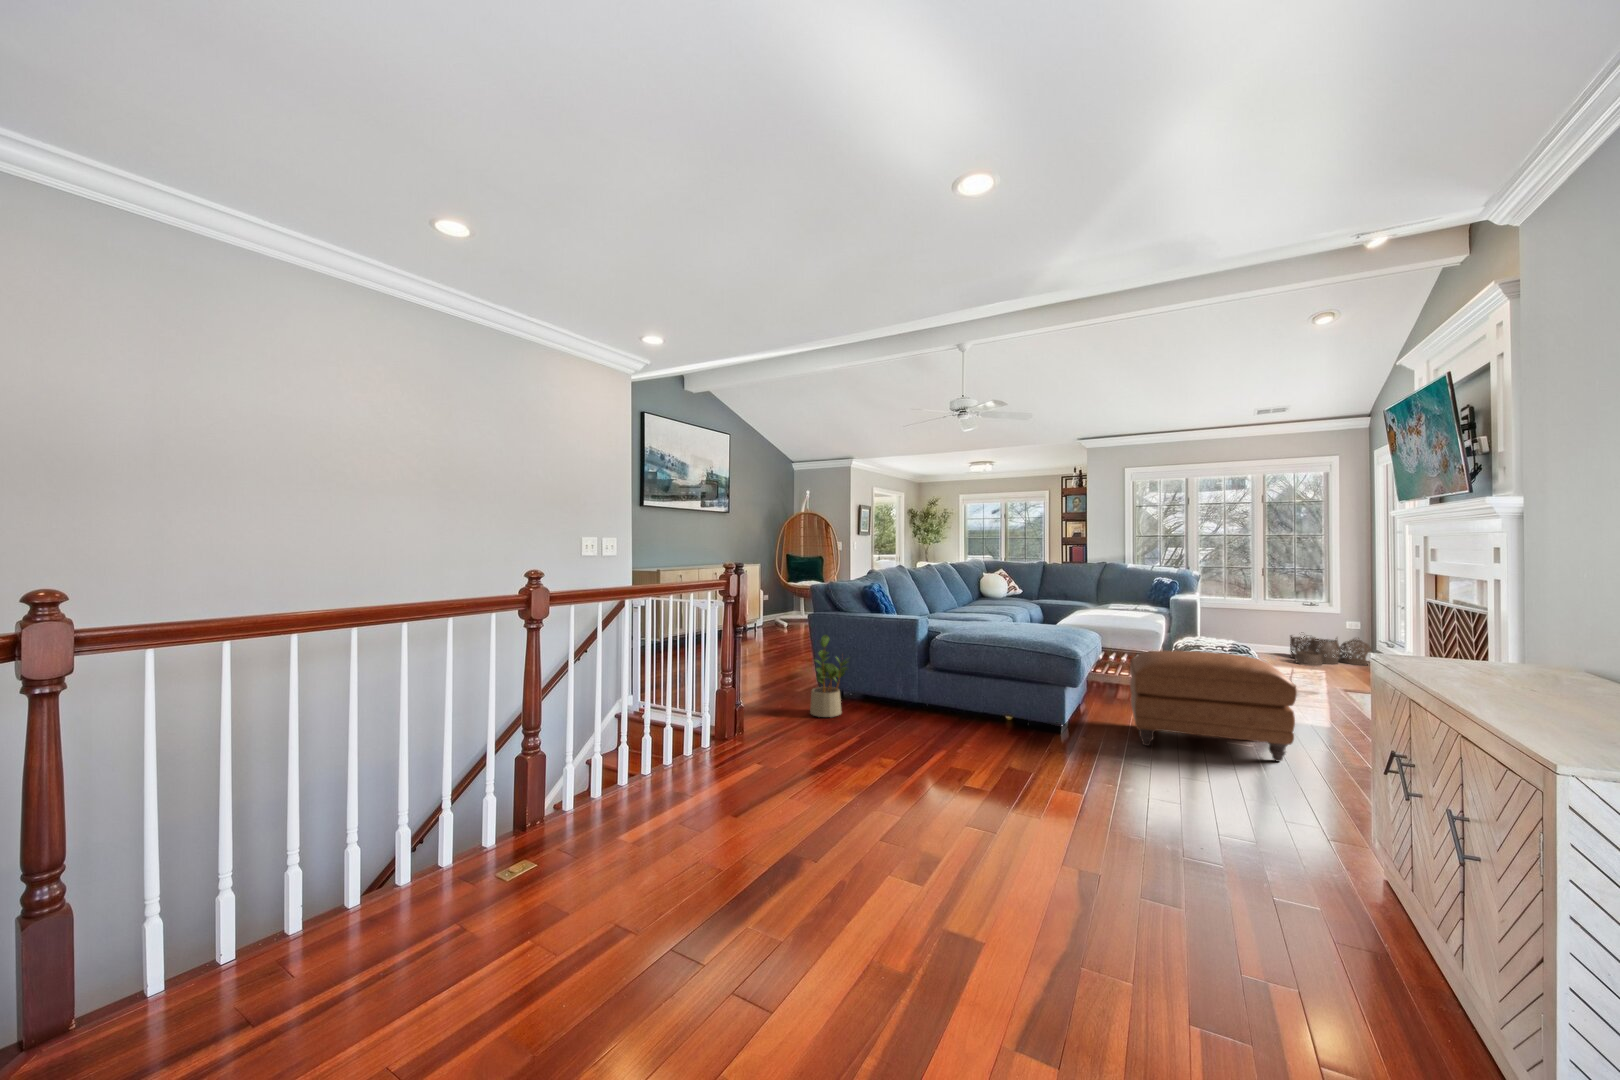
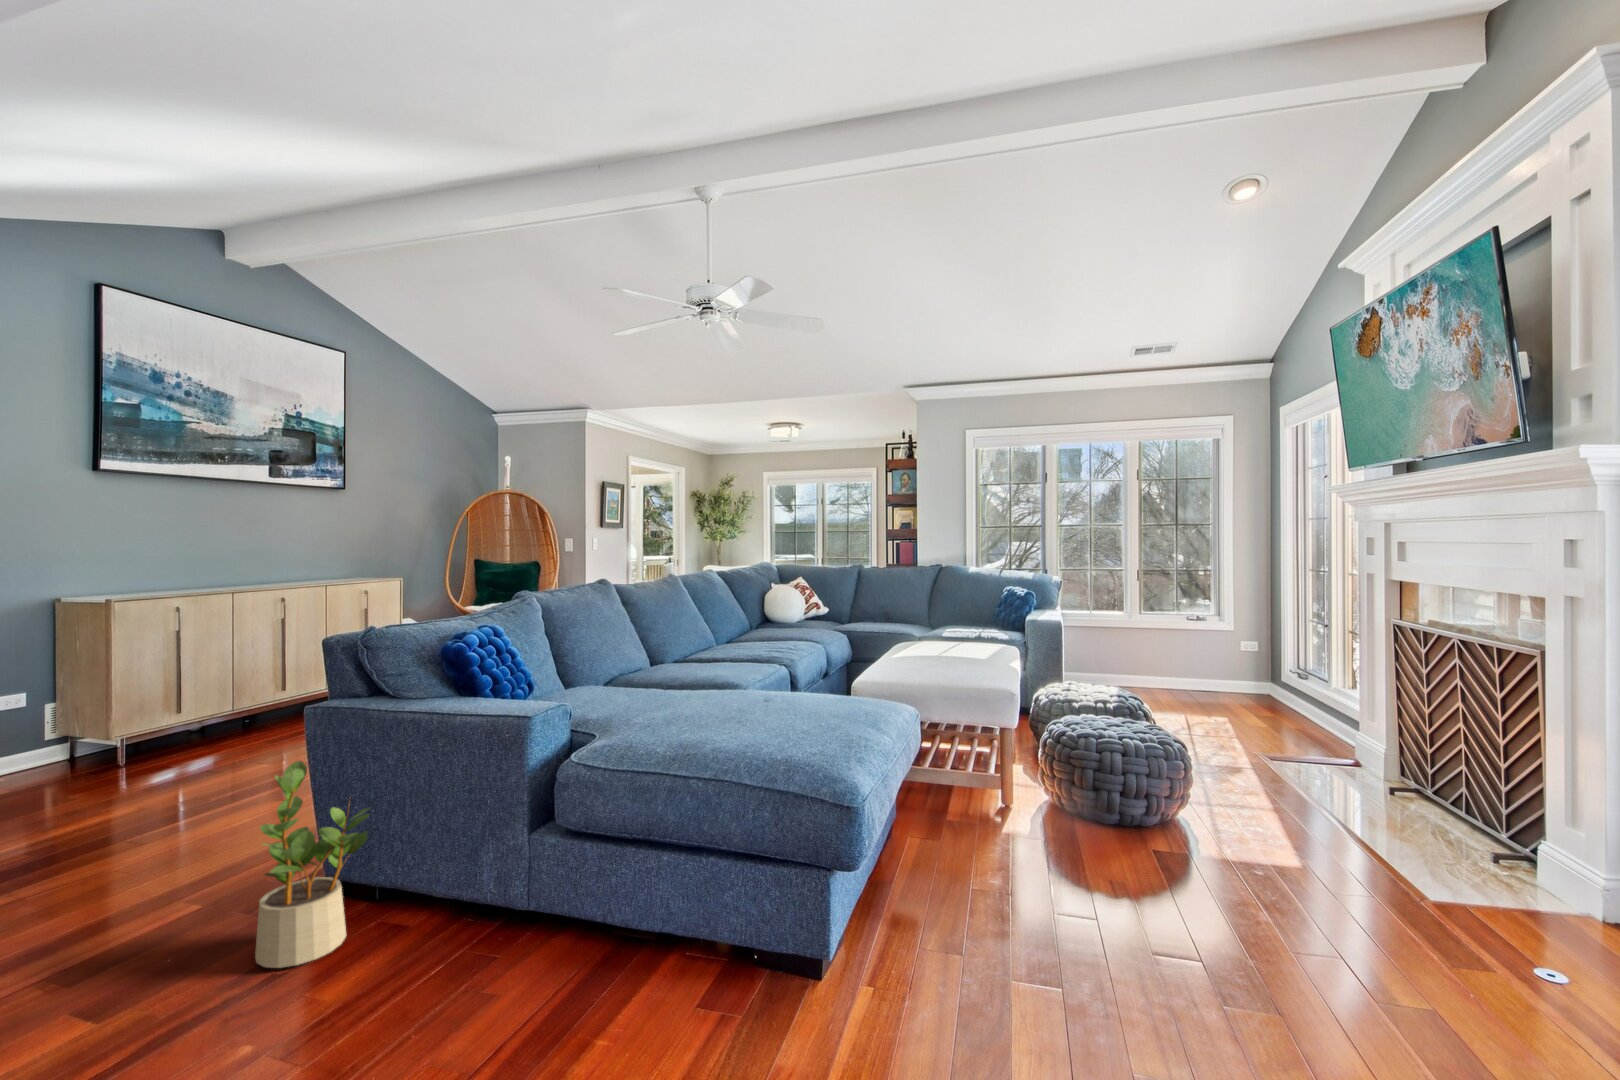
woven basket: present [1290,635,1372,666] -> none [1176,657,1278,709]
ottoman: present [1130,651,1297,761] -> none [966,755,1302,1015]

